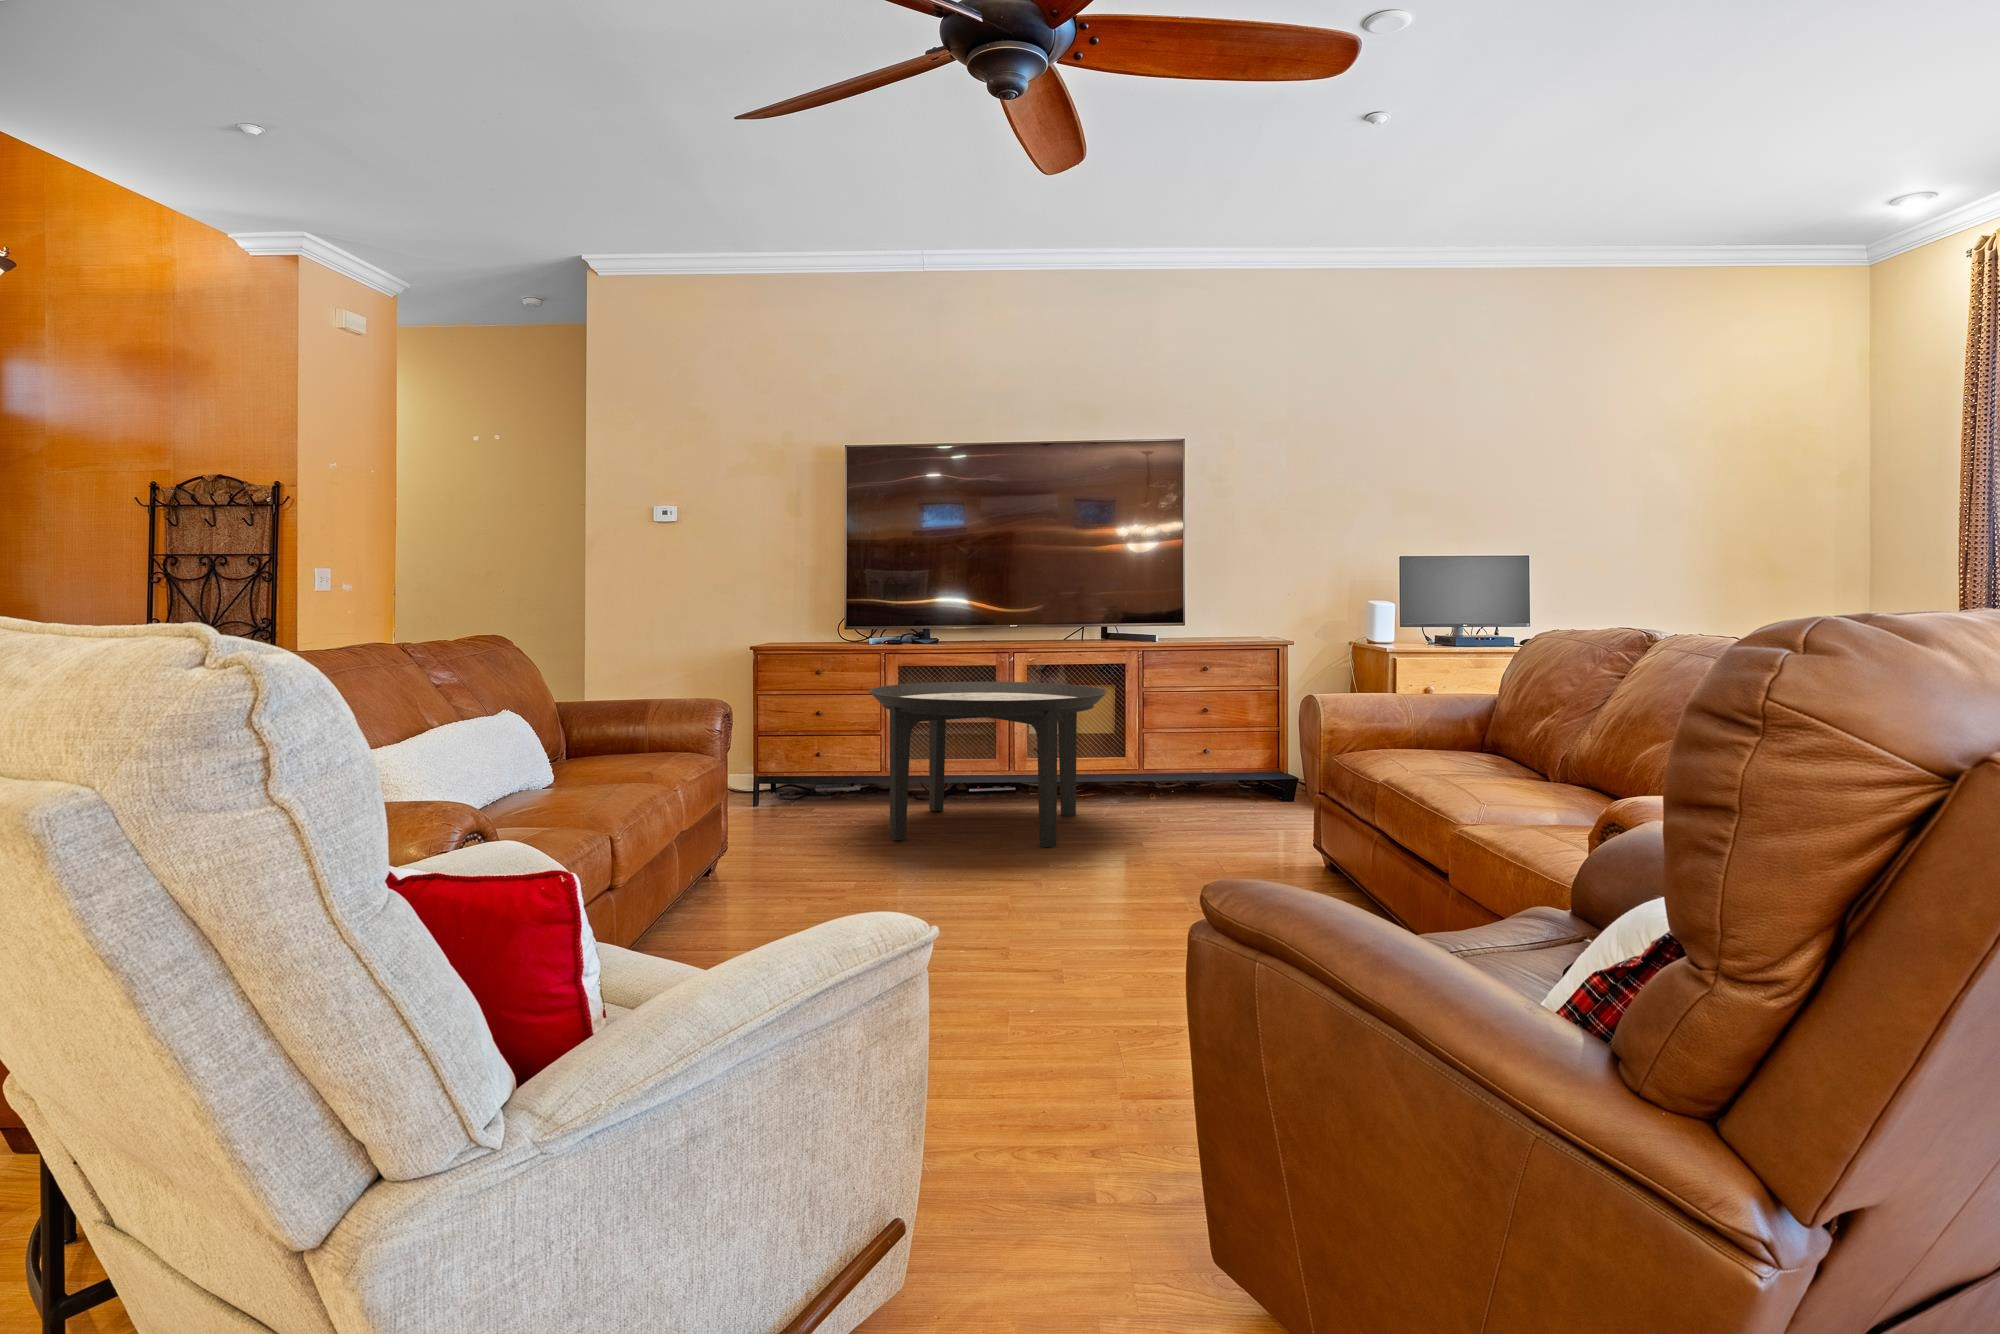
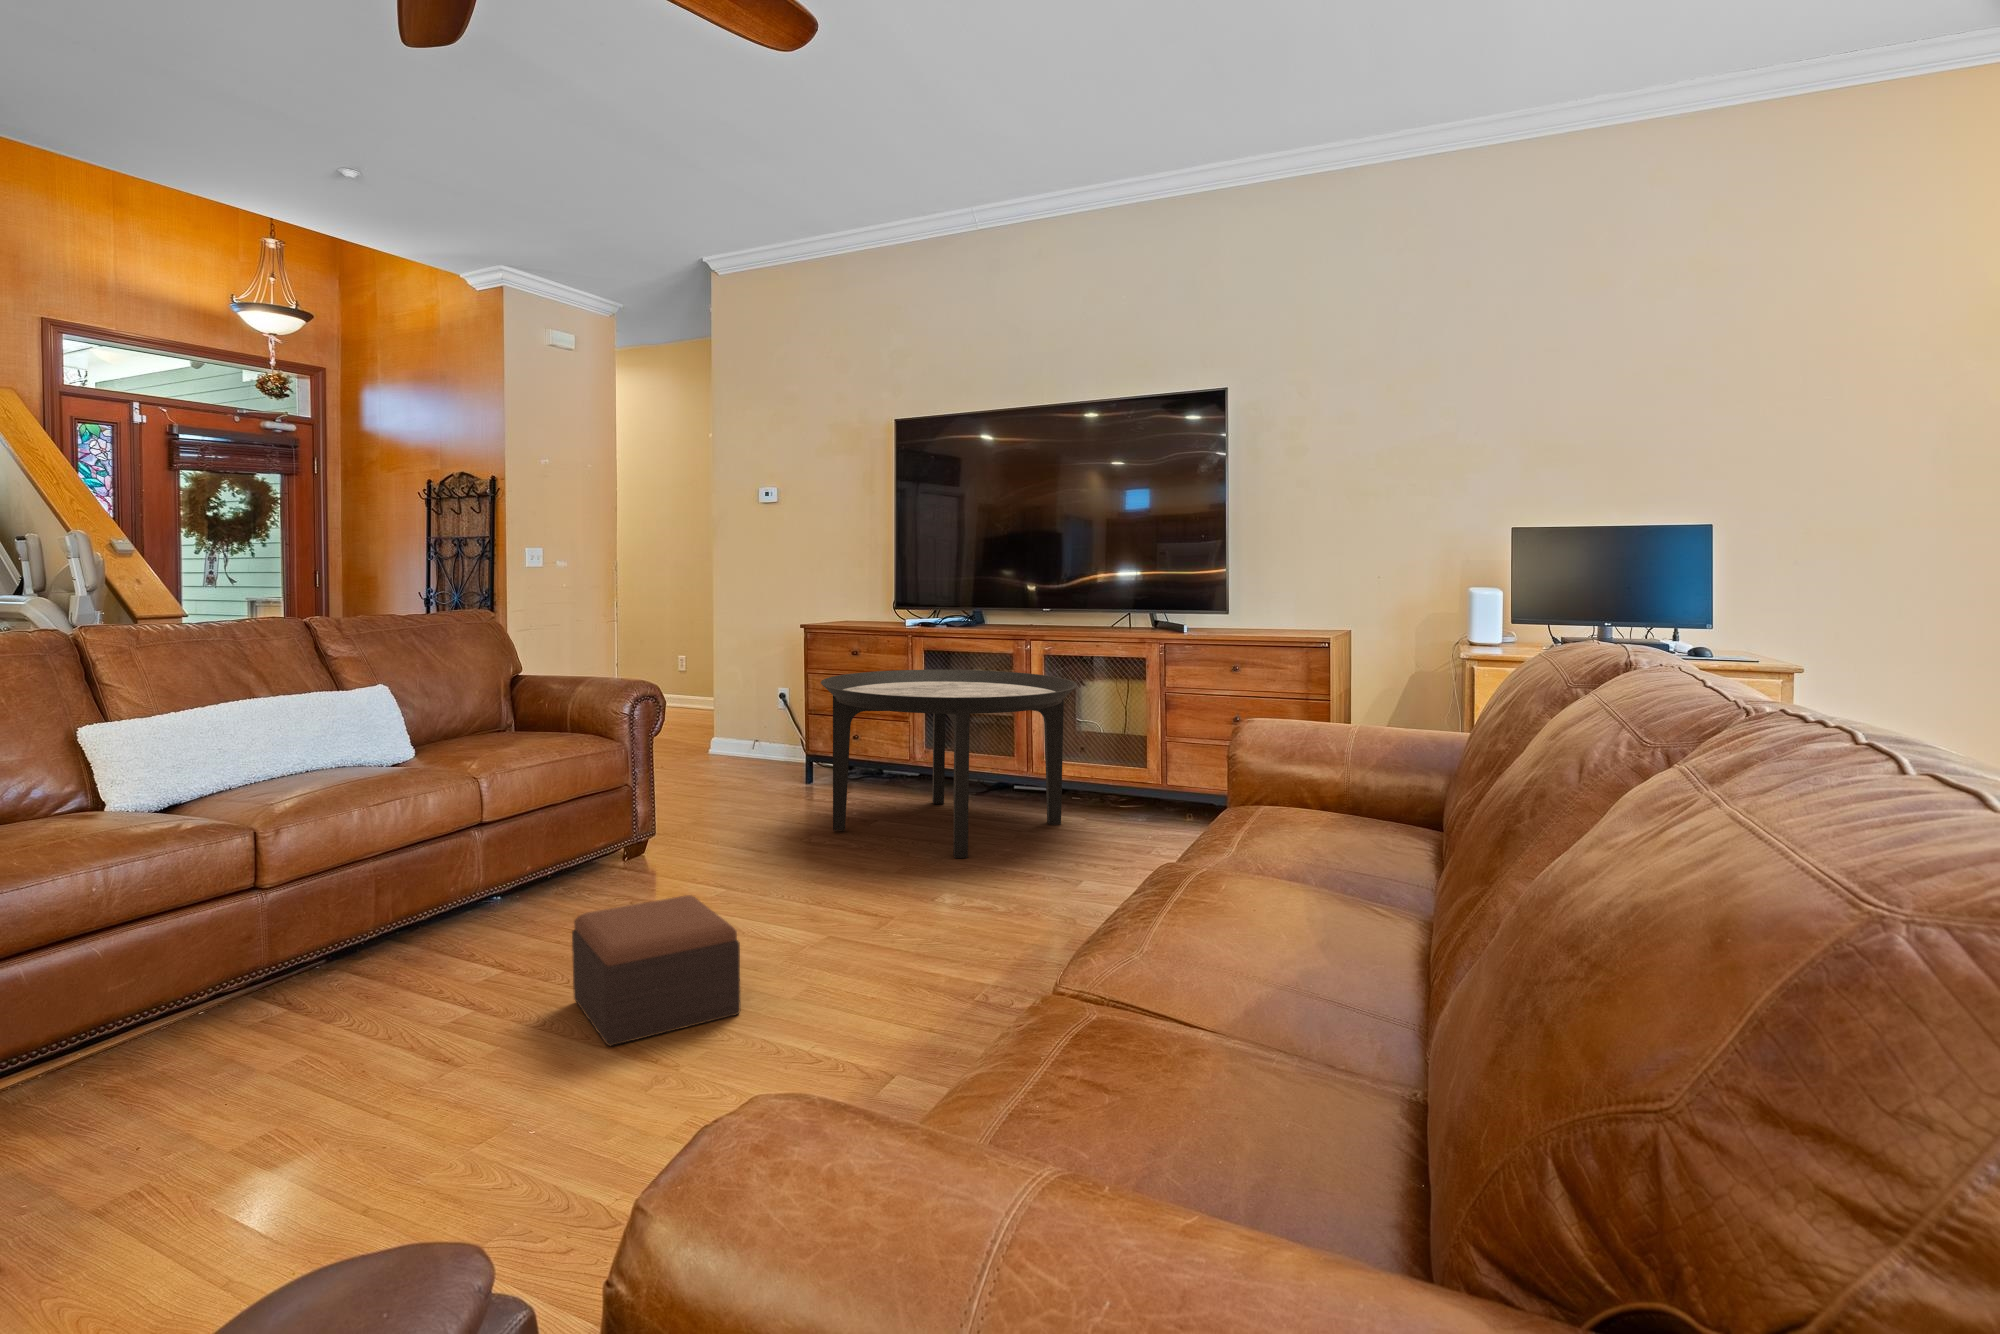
footstool: none [969,879,1128,1010] -> present [572,895,741,1046]

